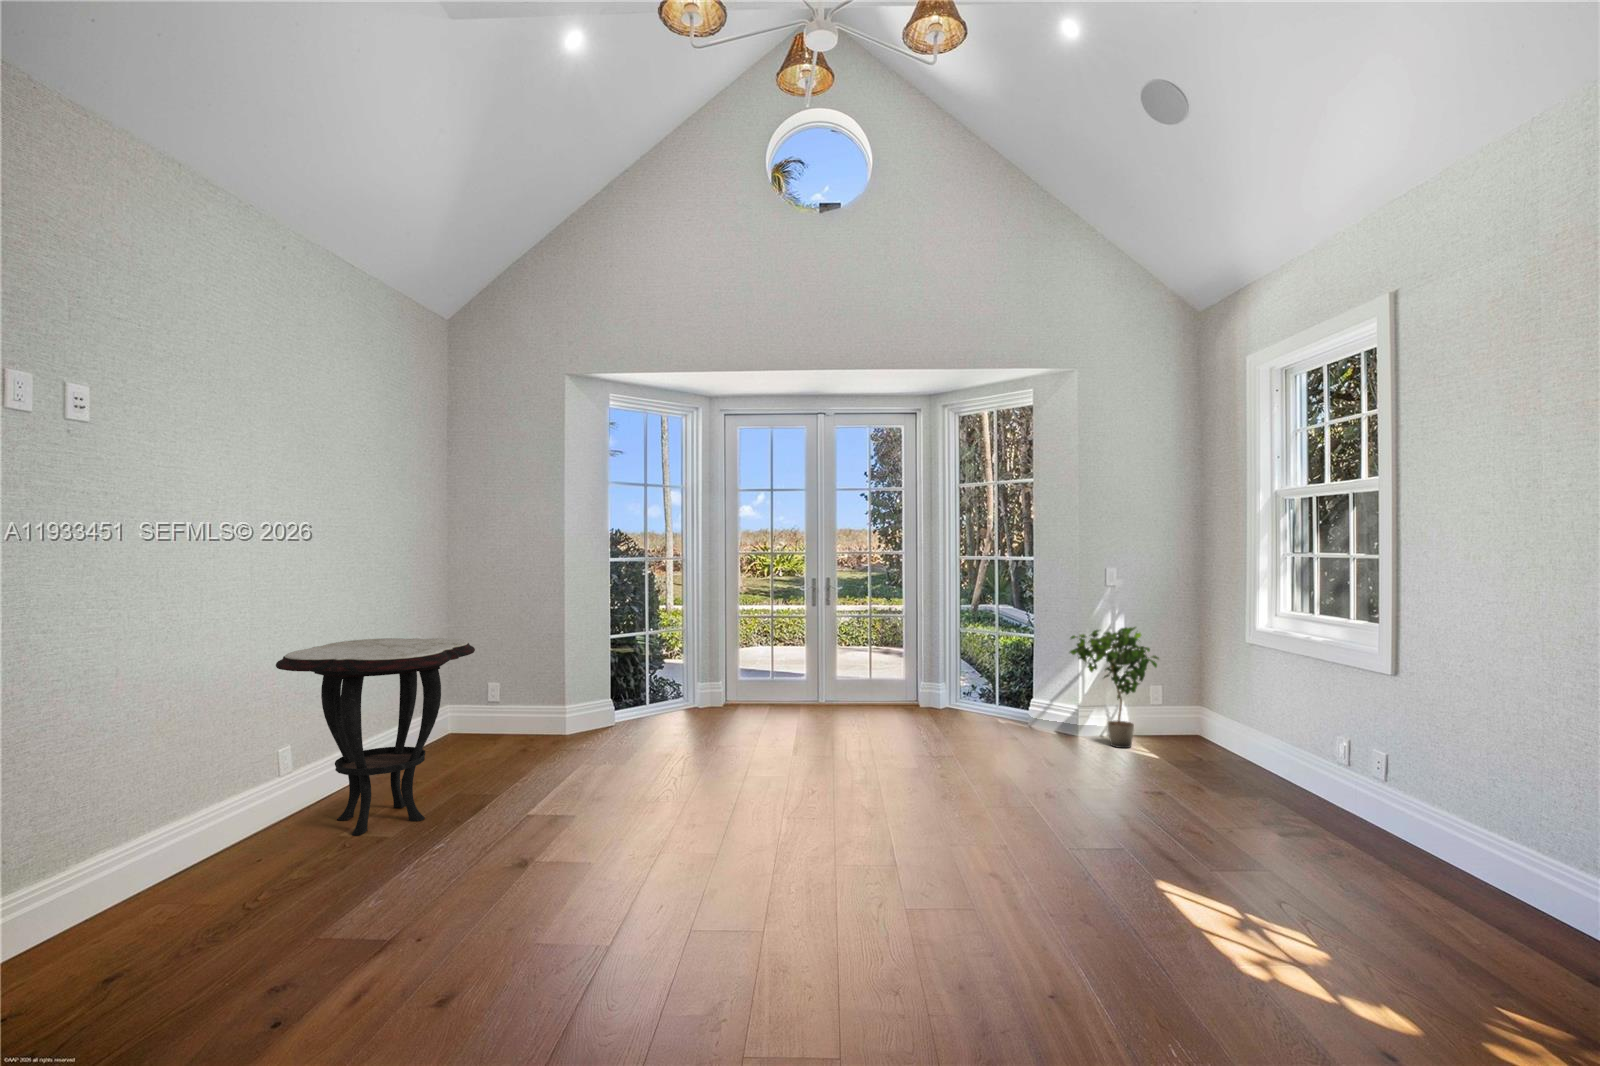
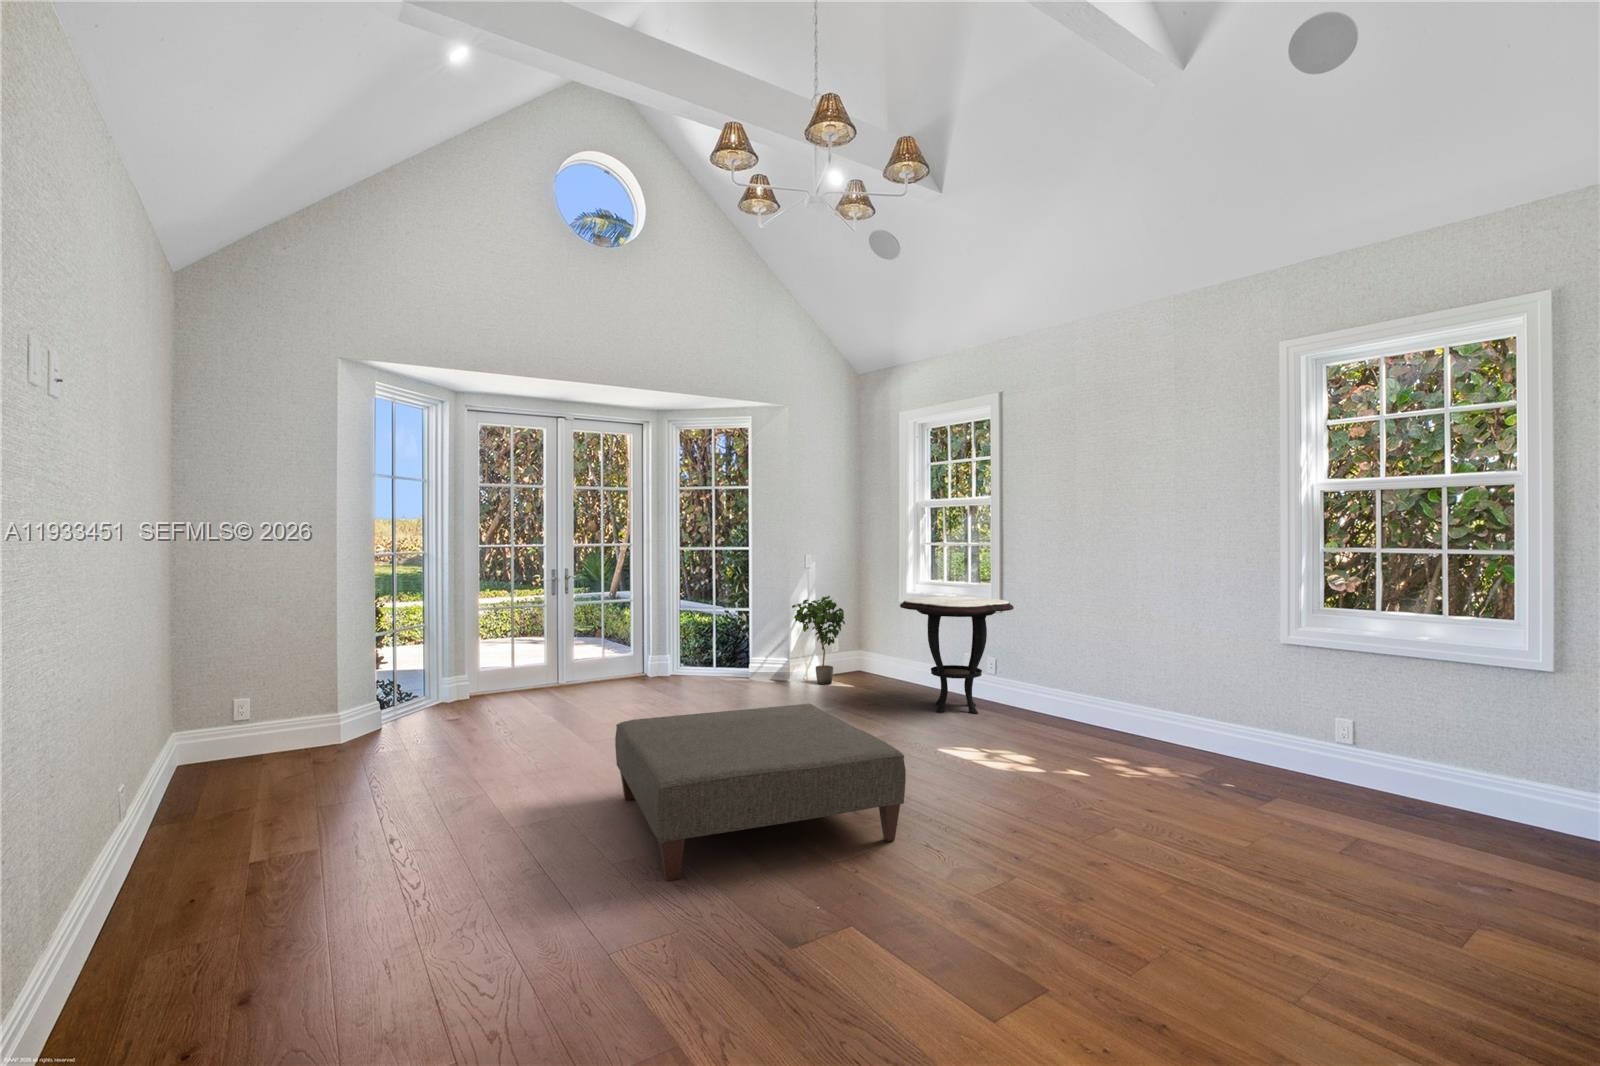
side table: present [276,638,475,836] -> present [900,596,1014,714]
ottoman: none [546,759,932,1026] -> present [615,704,906,881]

